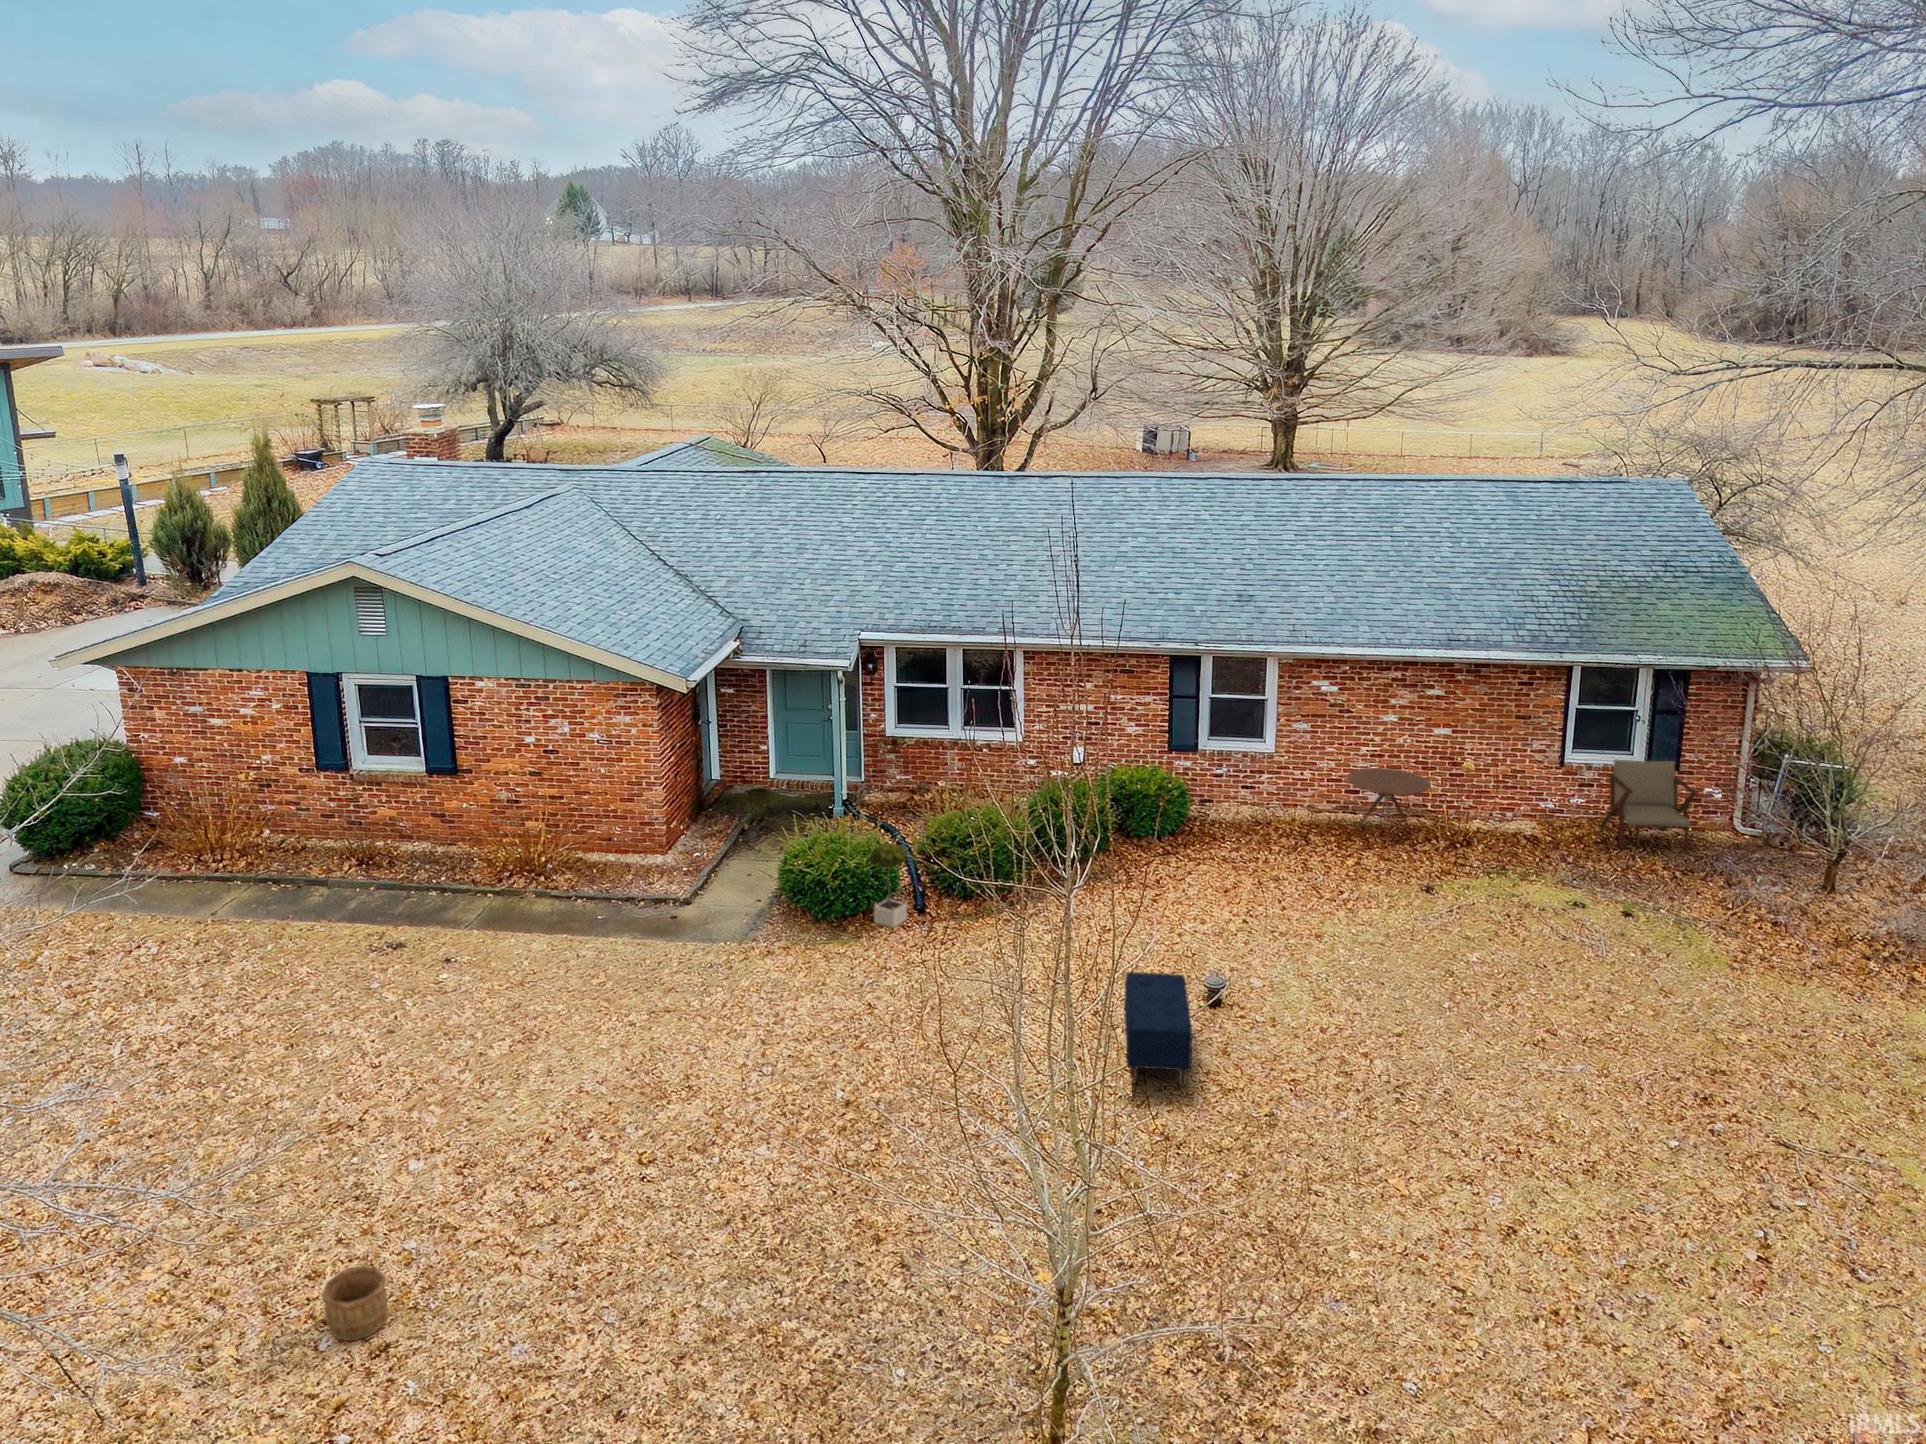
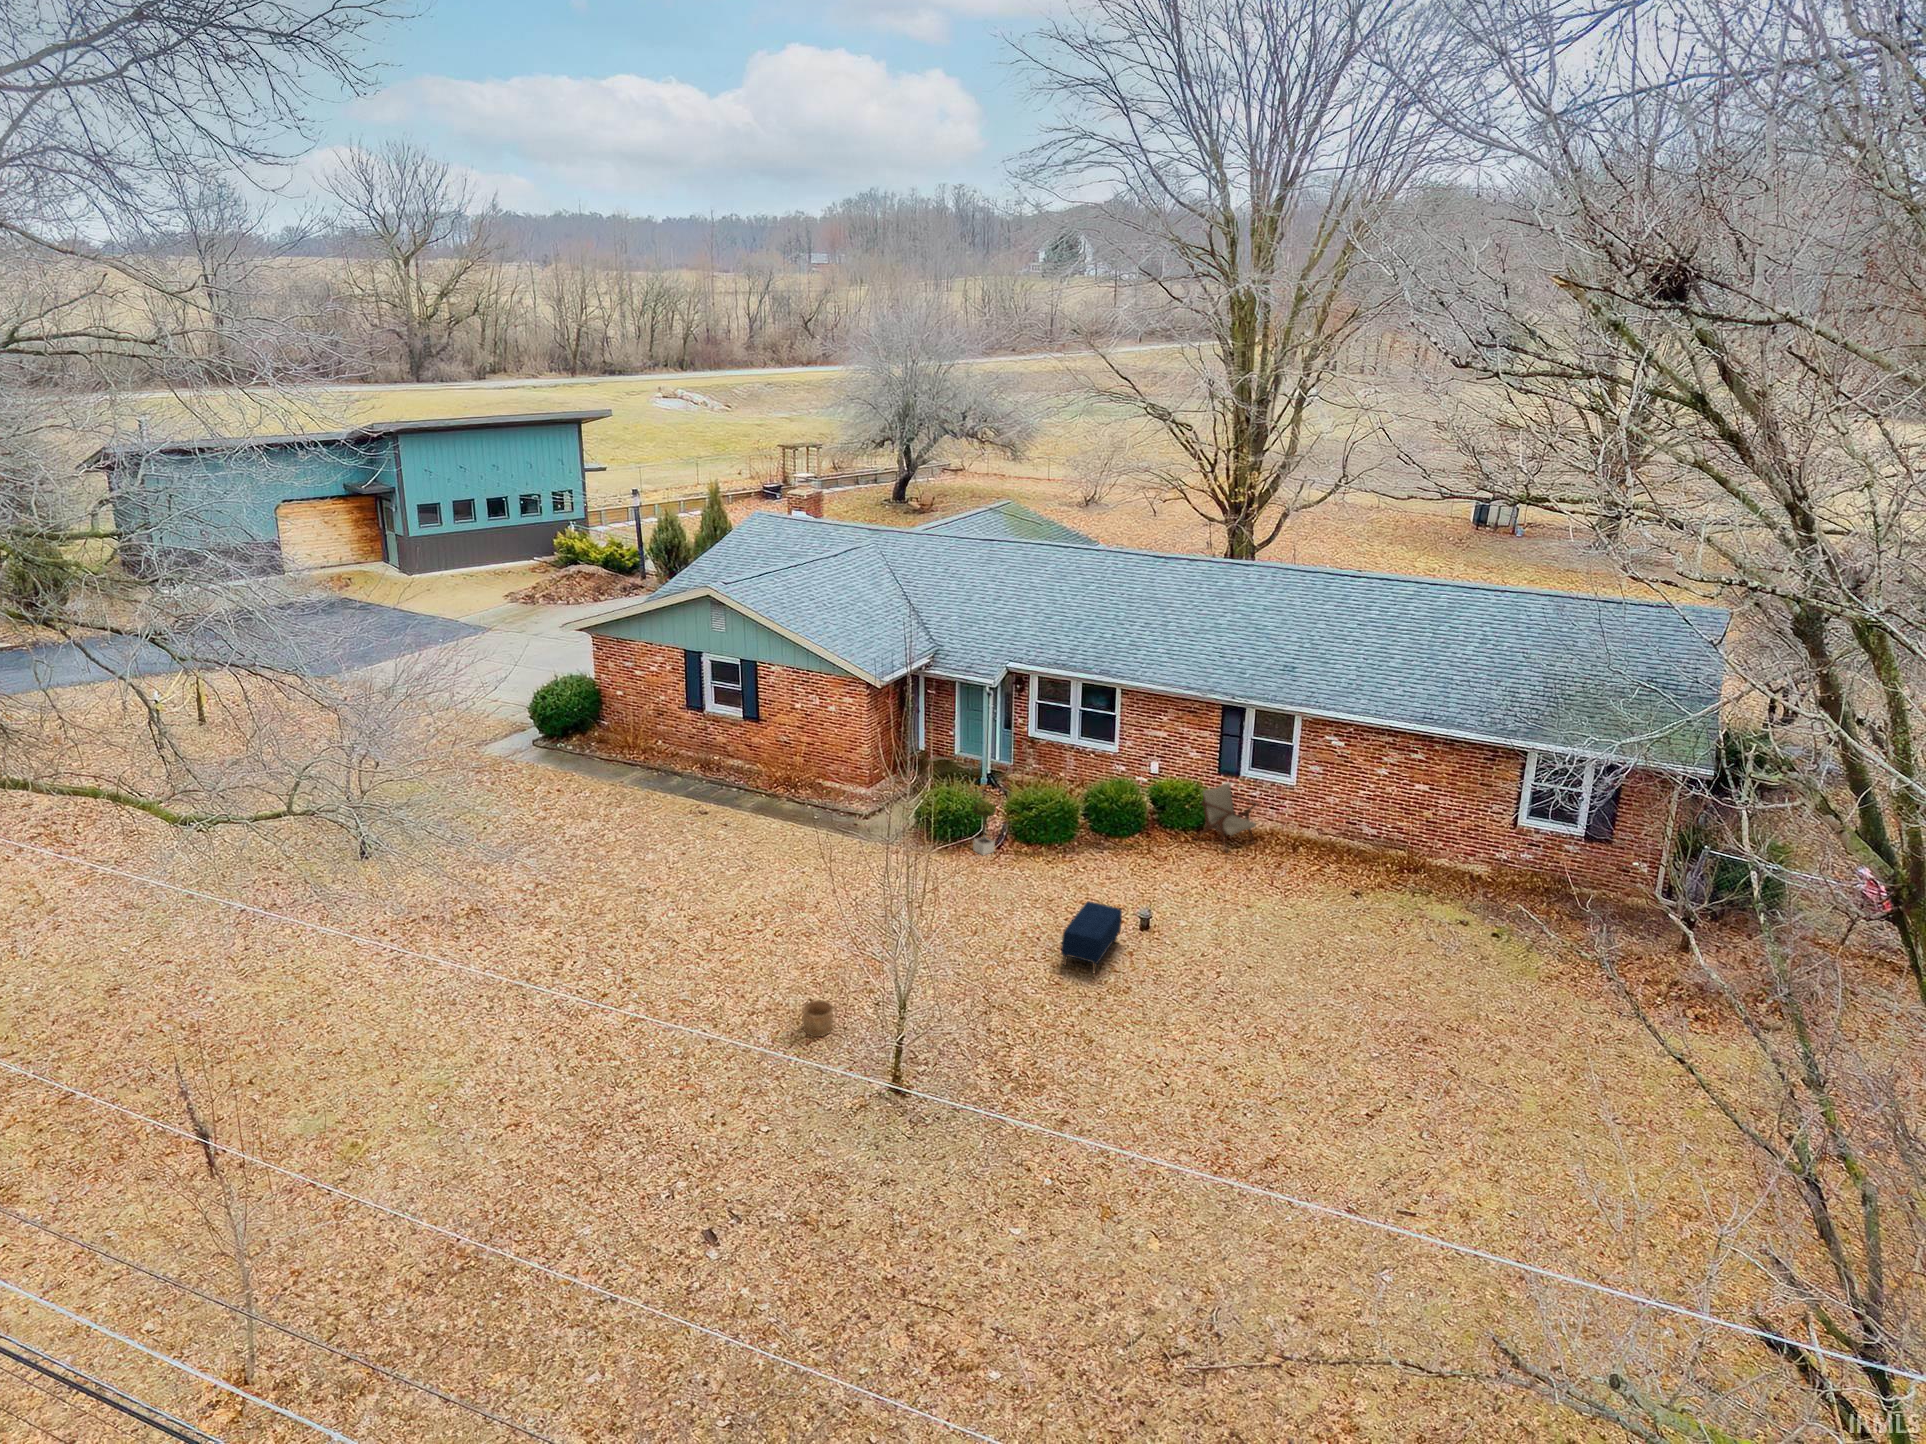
lounge chair: present [1599,760,1698,851] -> present [1193,783,1260,853]
round table: present [1347,768,1431,839] -> none [1337,805,1398,859]
wooden bucket: present [322,1266,388,1341] -> present [802,1000,833,1037]

